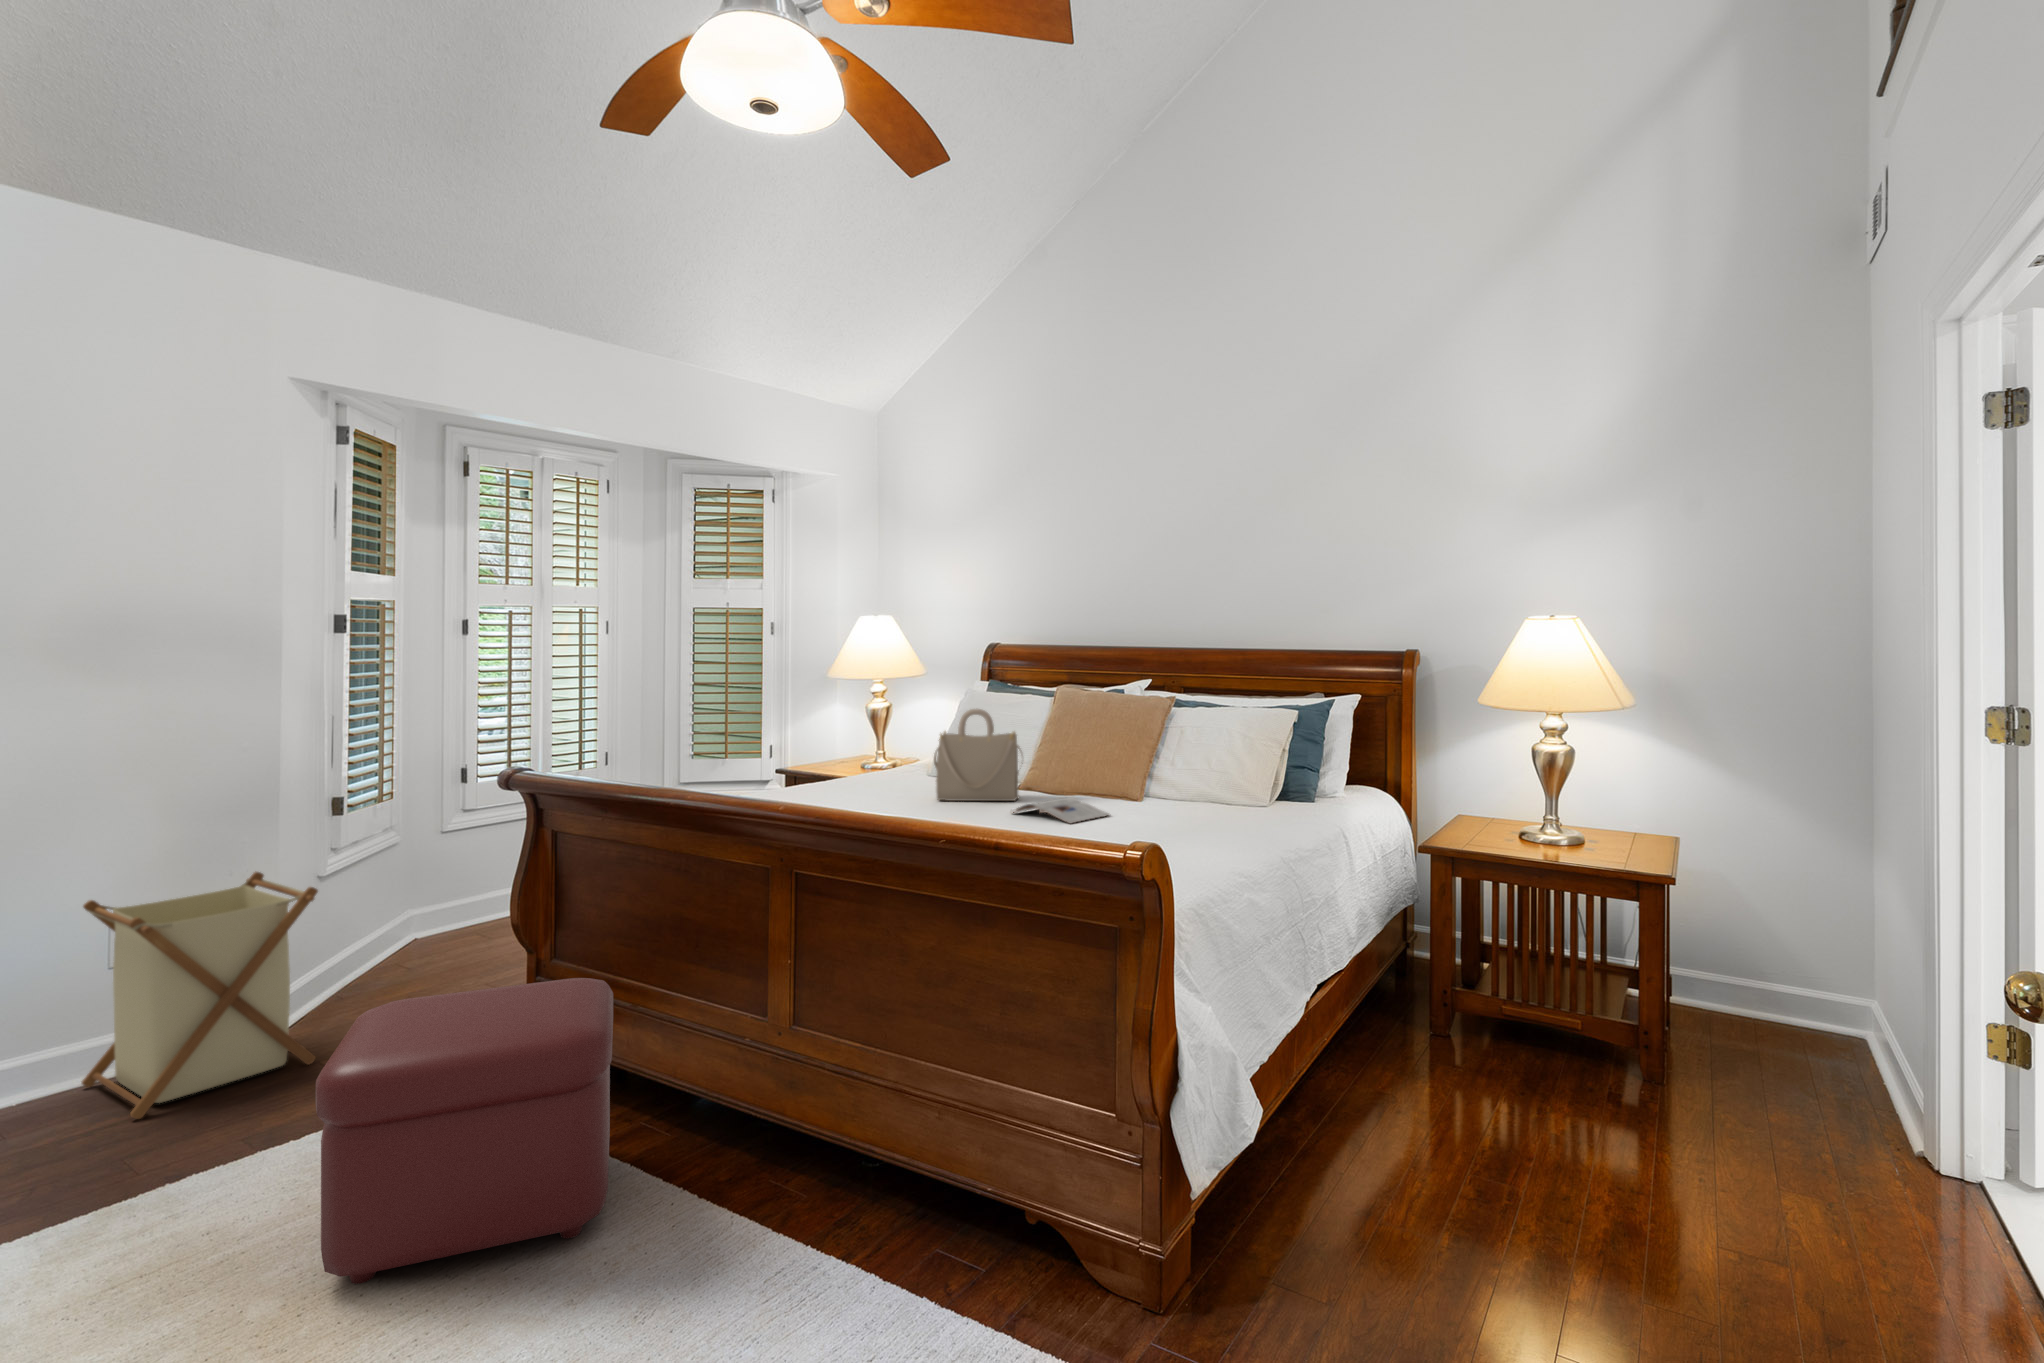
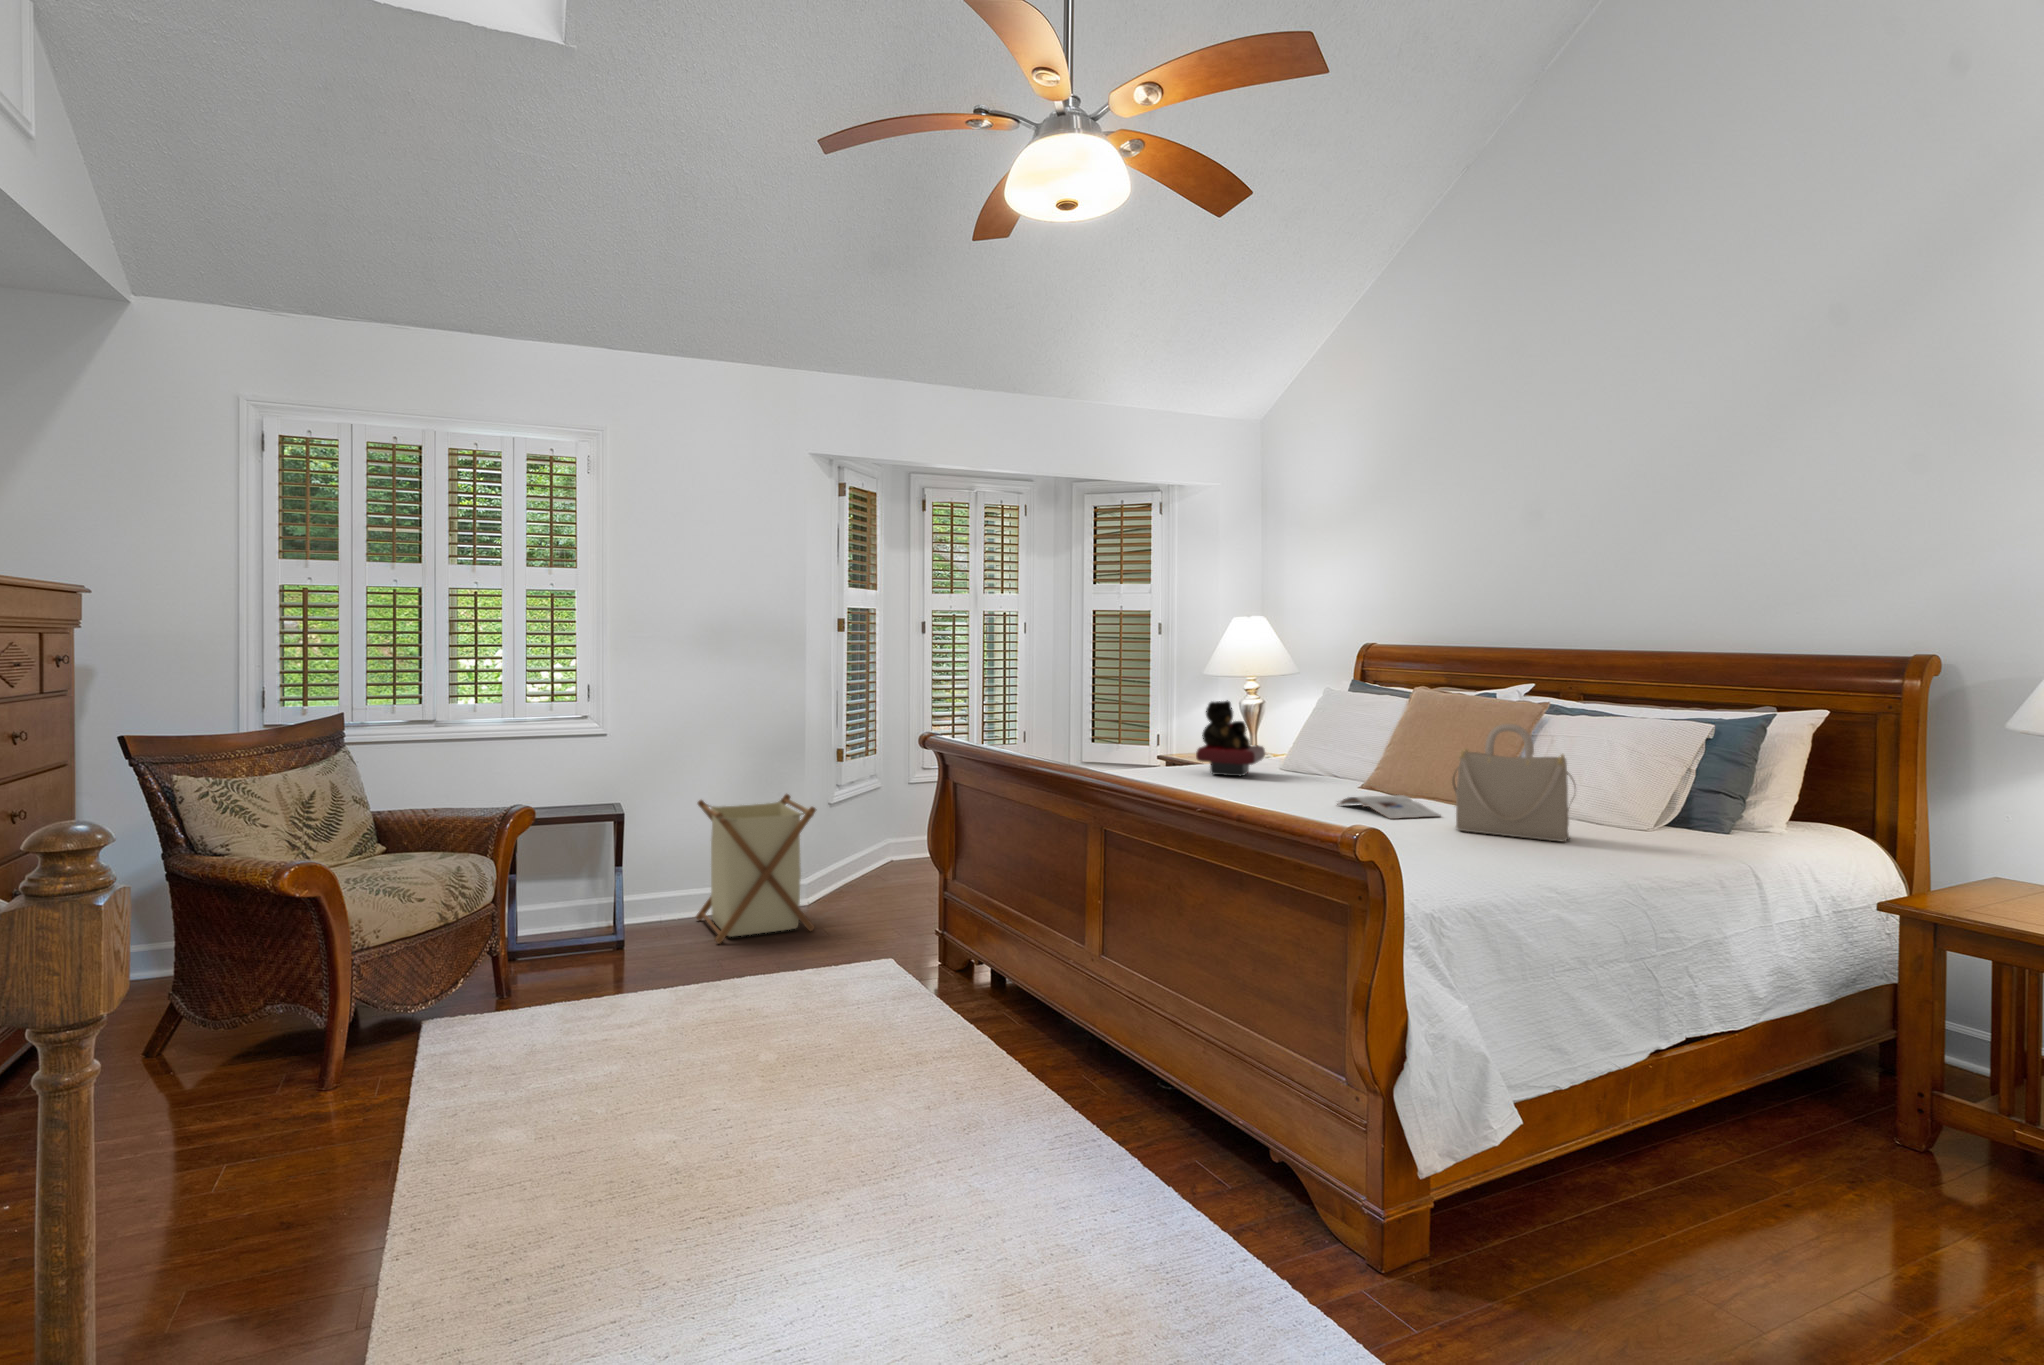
teddy bear: none [846,708,916,790] -> present [1196,700,1265,776]
handbag: present [934,709,1021,801] -> present [1452,724,1575,842]
ottoman: present [316,978,613,1284] -> none [787,884,978,1076]

